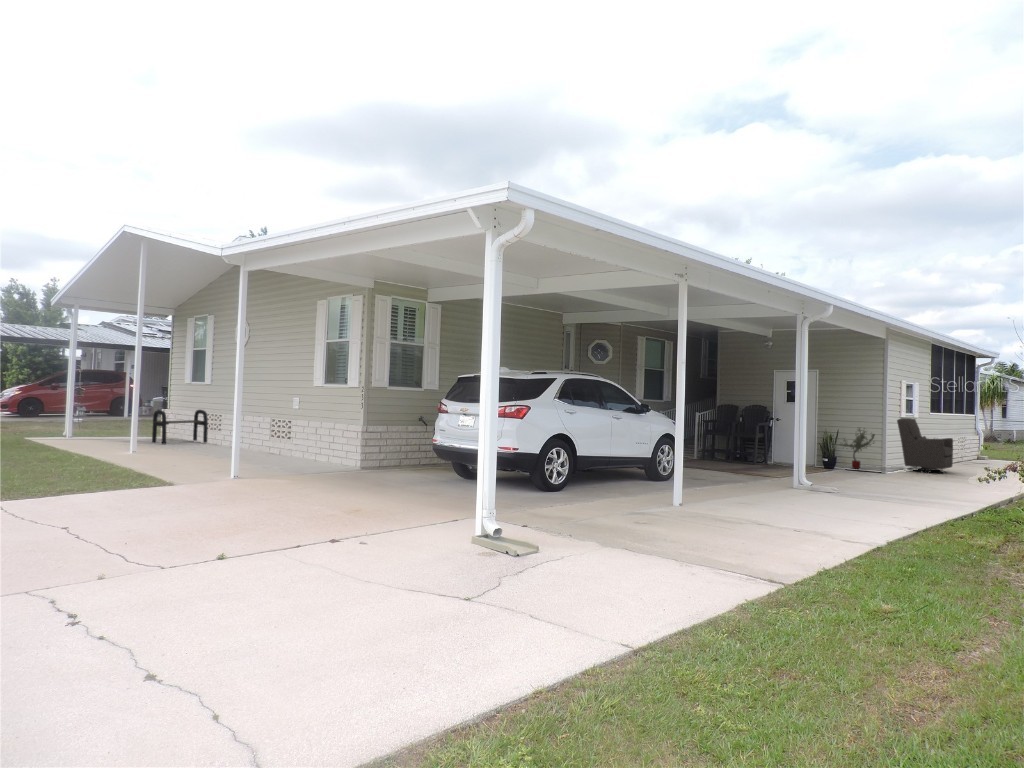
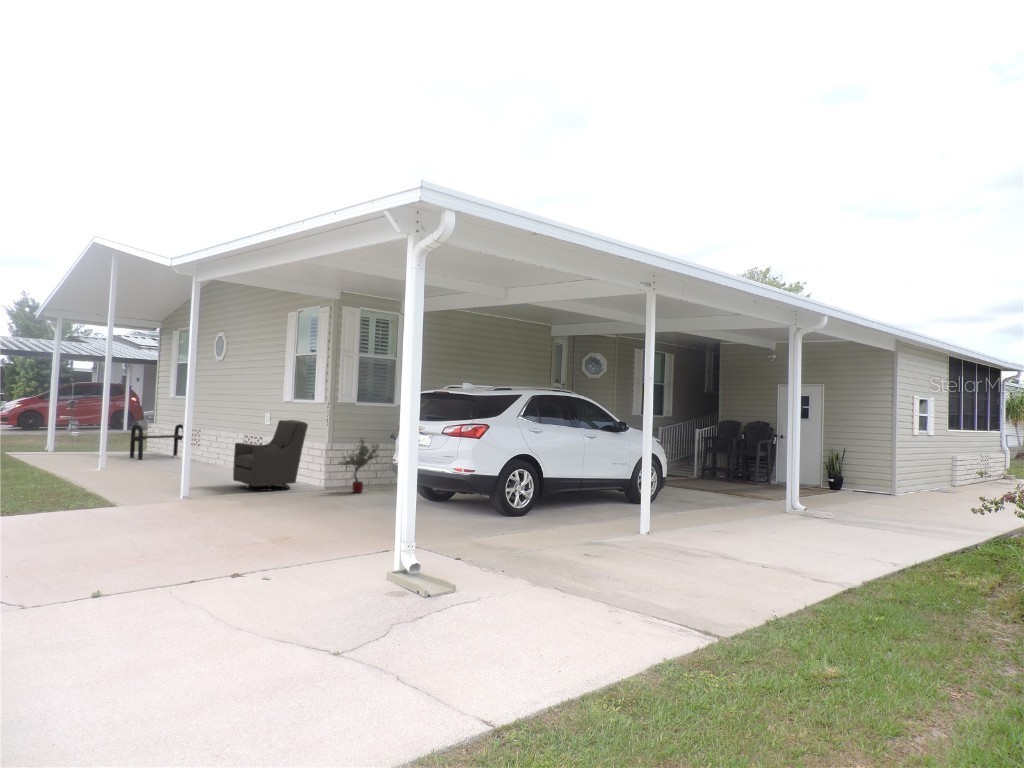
chair: present [897,418,953,473] -> present [233,420,308,491]
potted tree: present [840,428,875,469] -> present [339,438,379,493]

